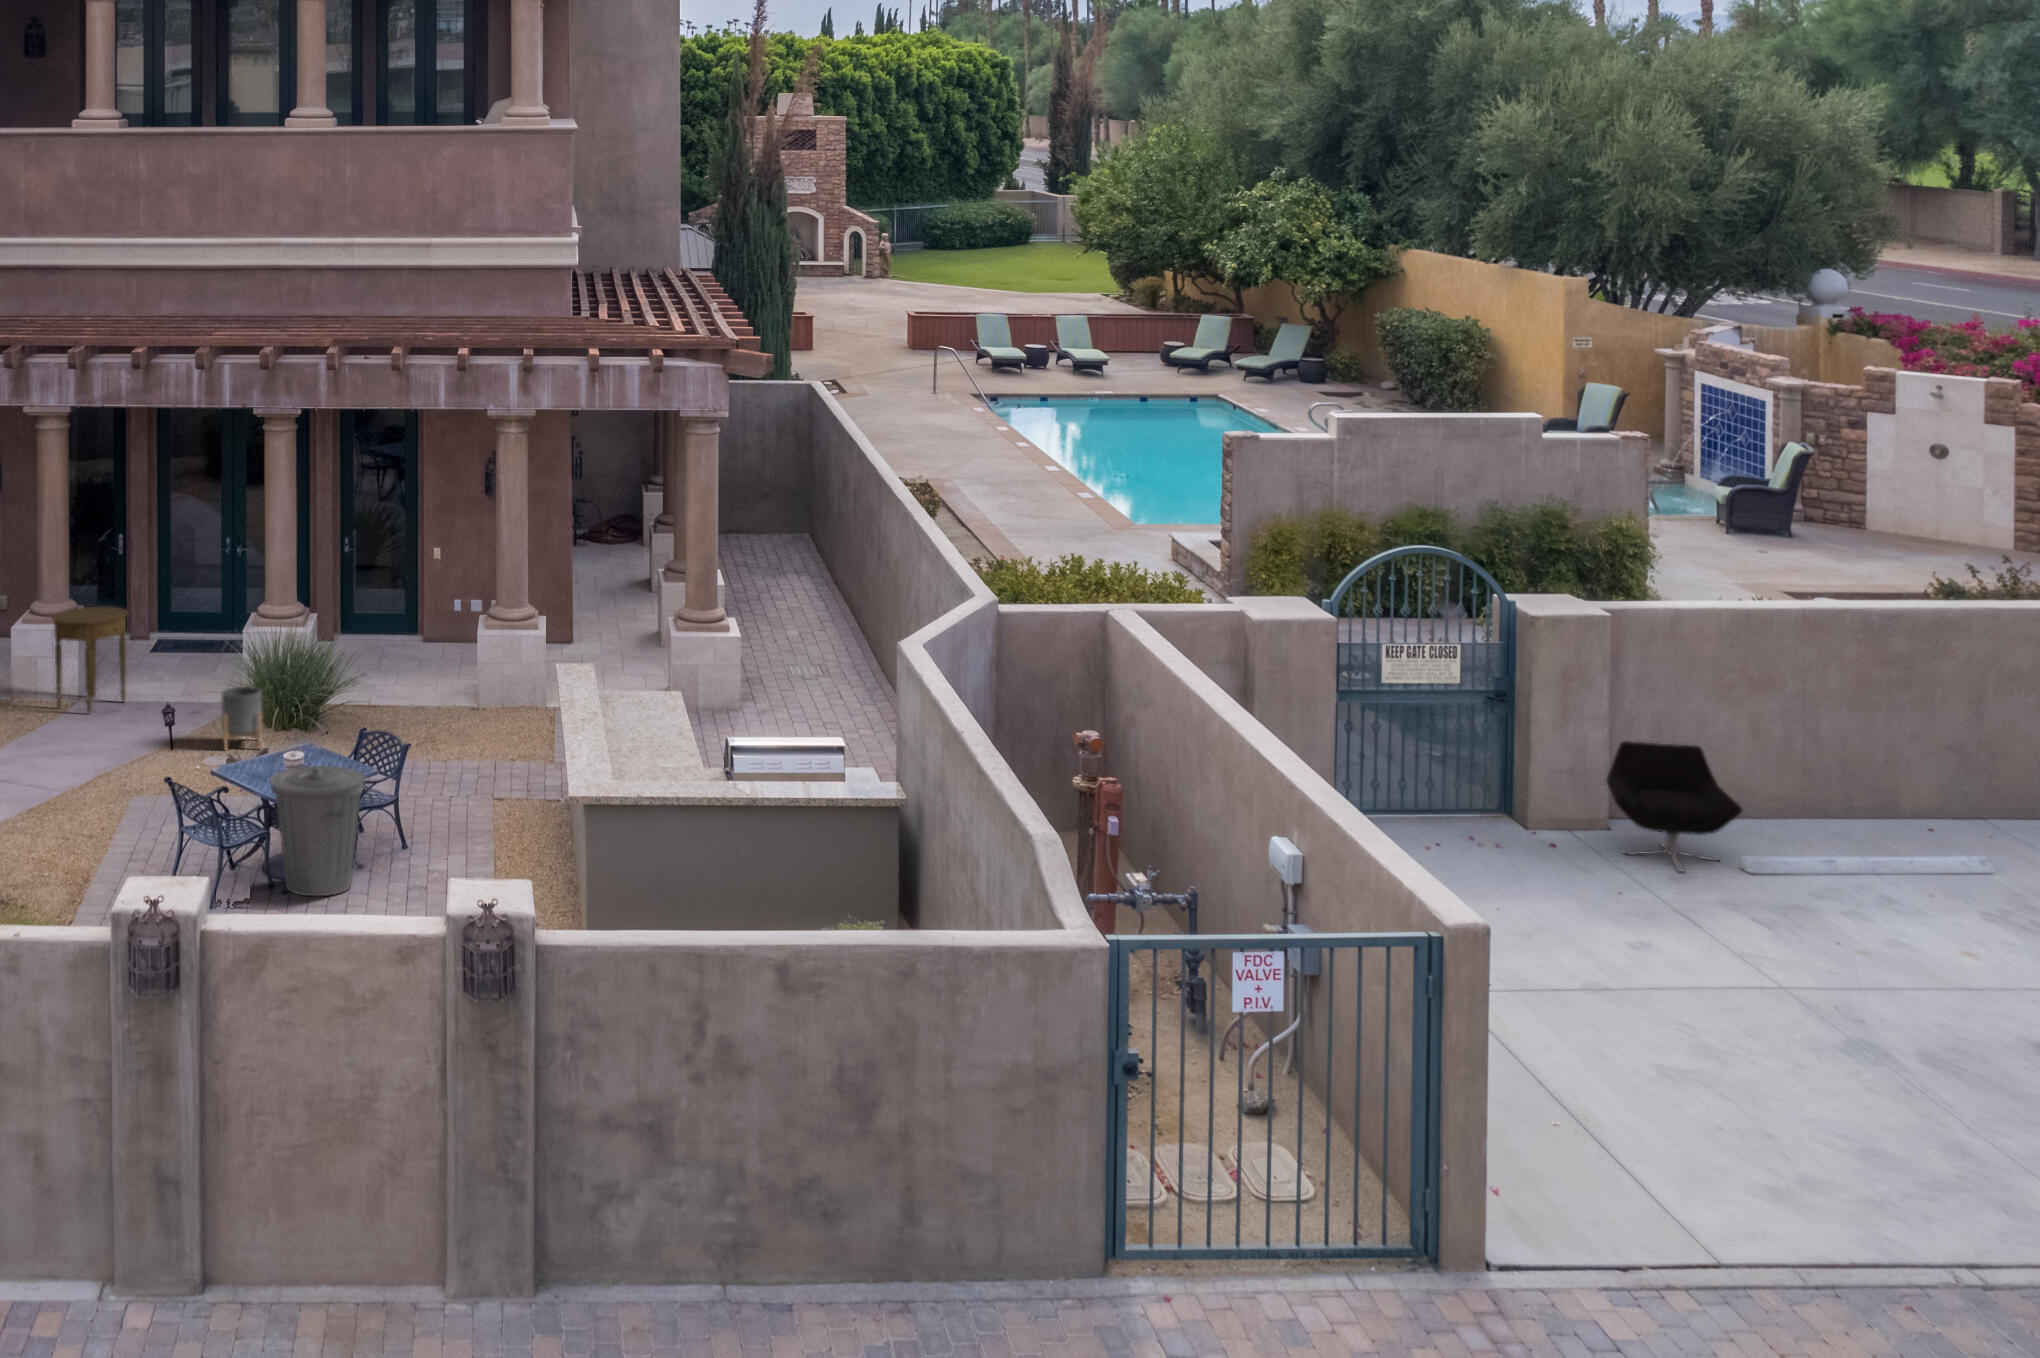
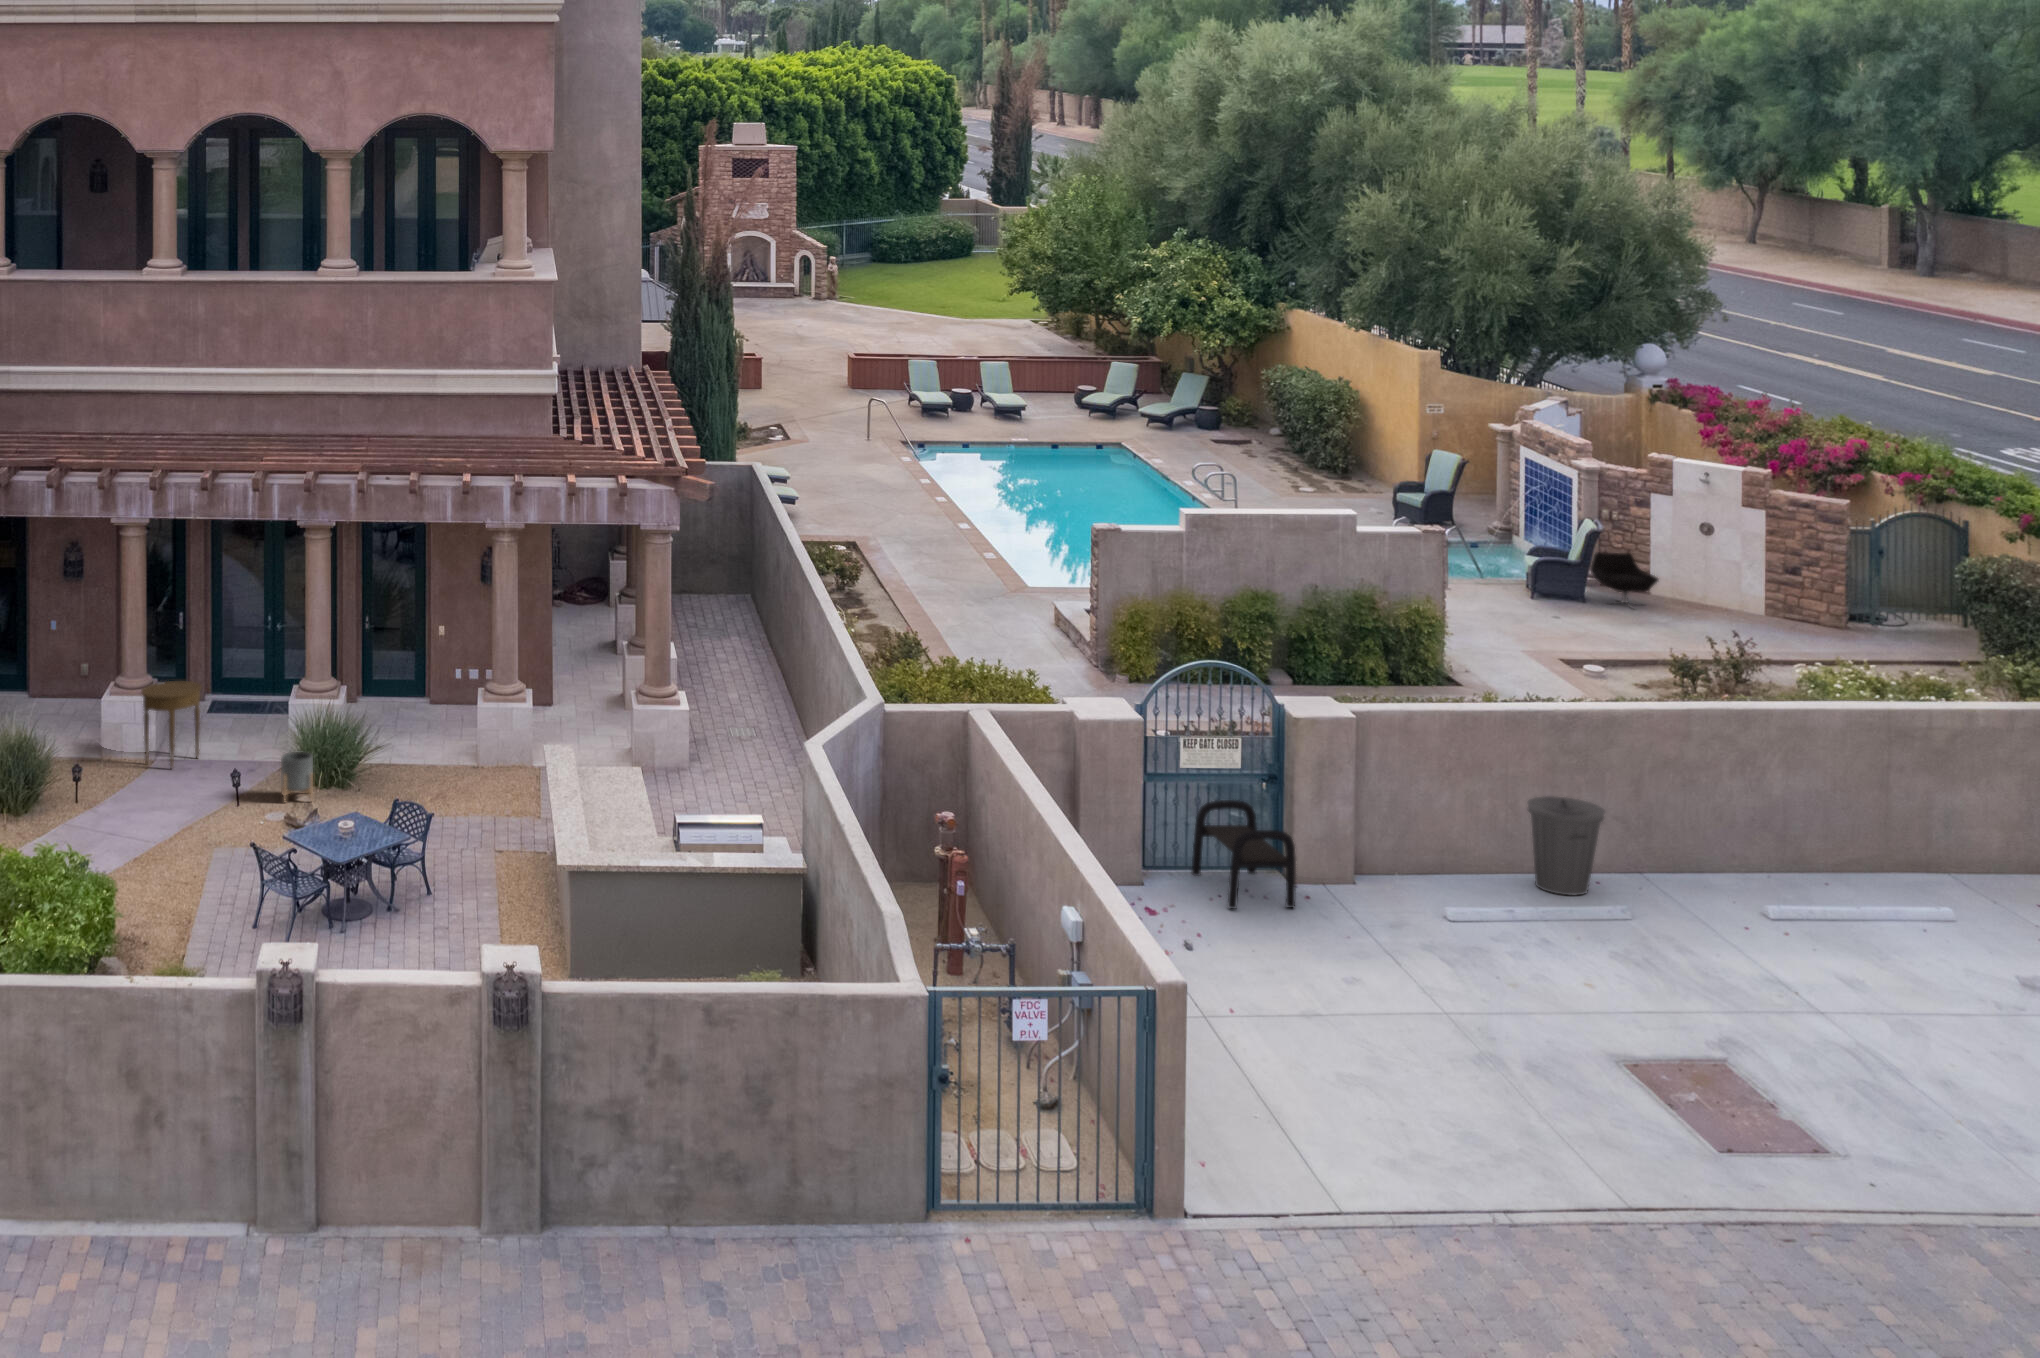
bench: none [1397,725,1545,863] -> present [1192,800,1296,909]
lounge chair: present [1606,741,1742,872] -> present [1591,552,1658,604]
trash can: present [270,766,366,896] -> present [1527,796,1605,895]

